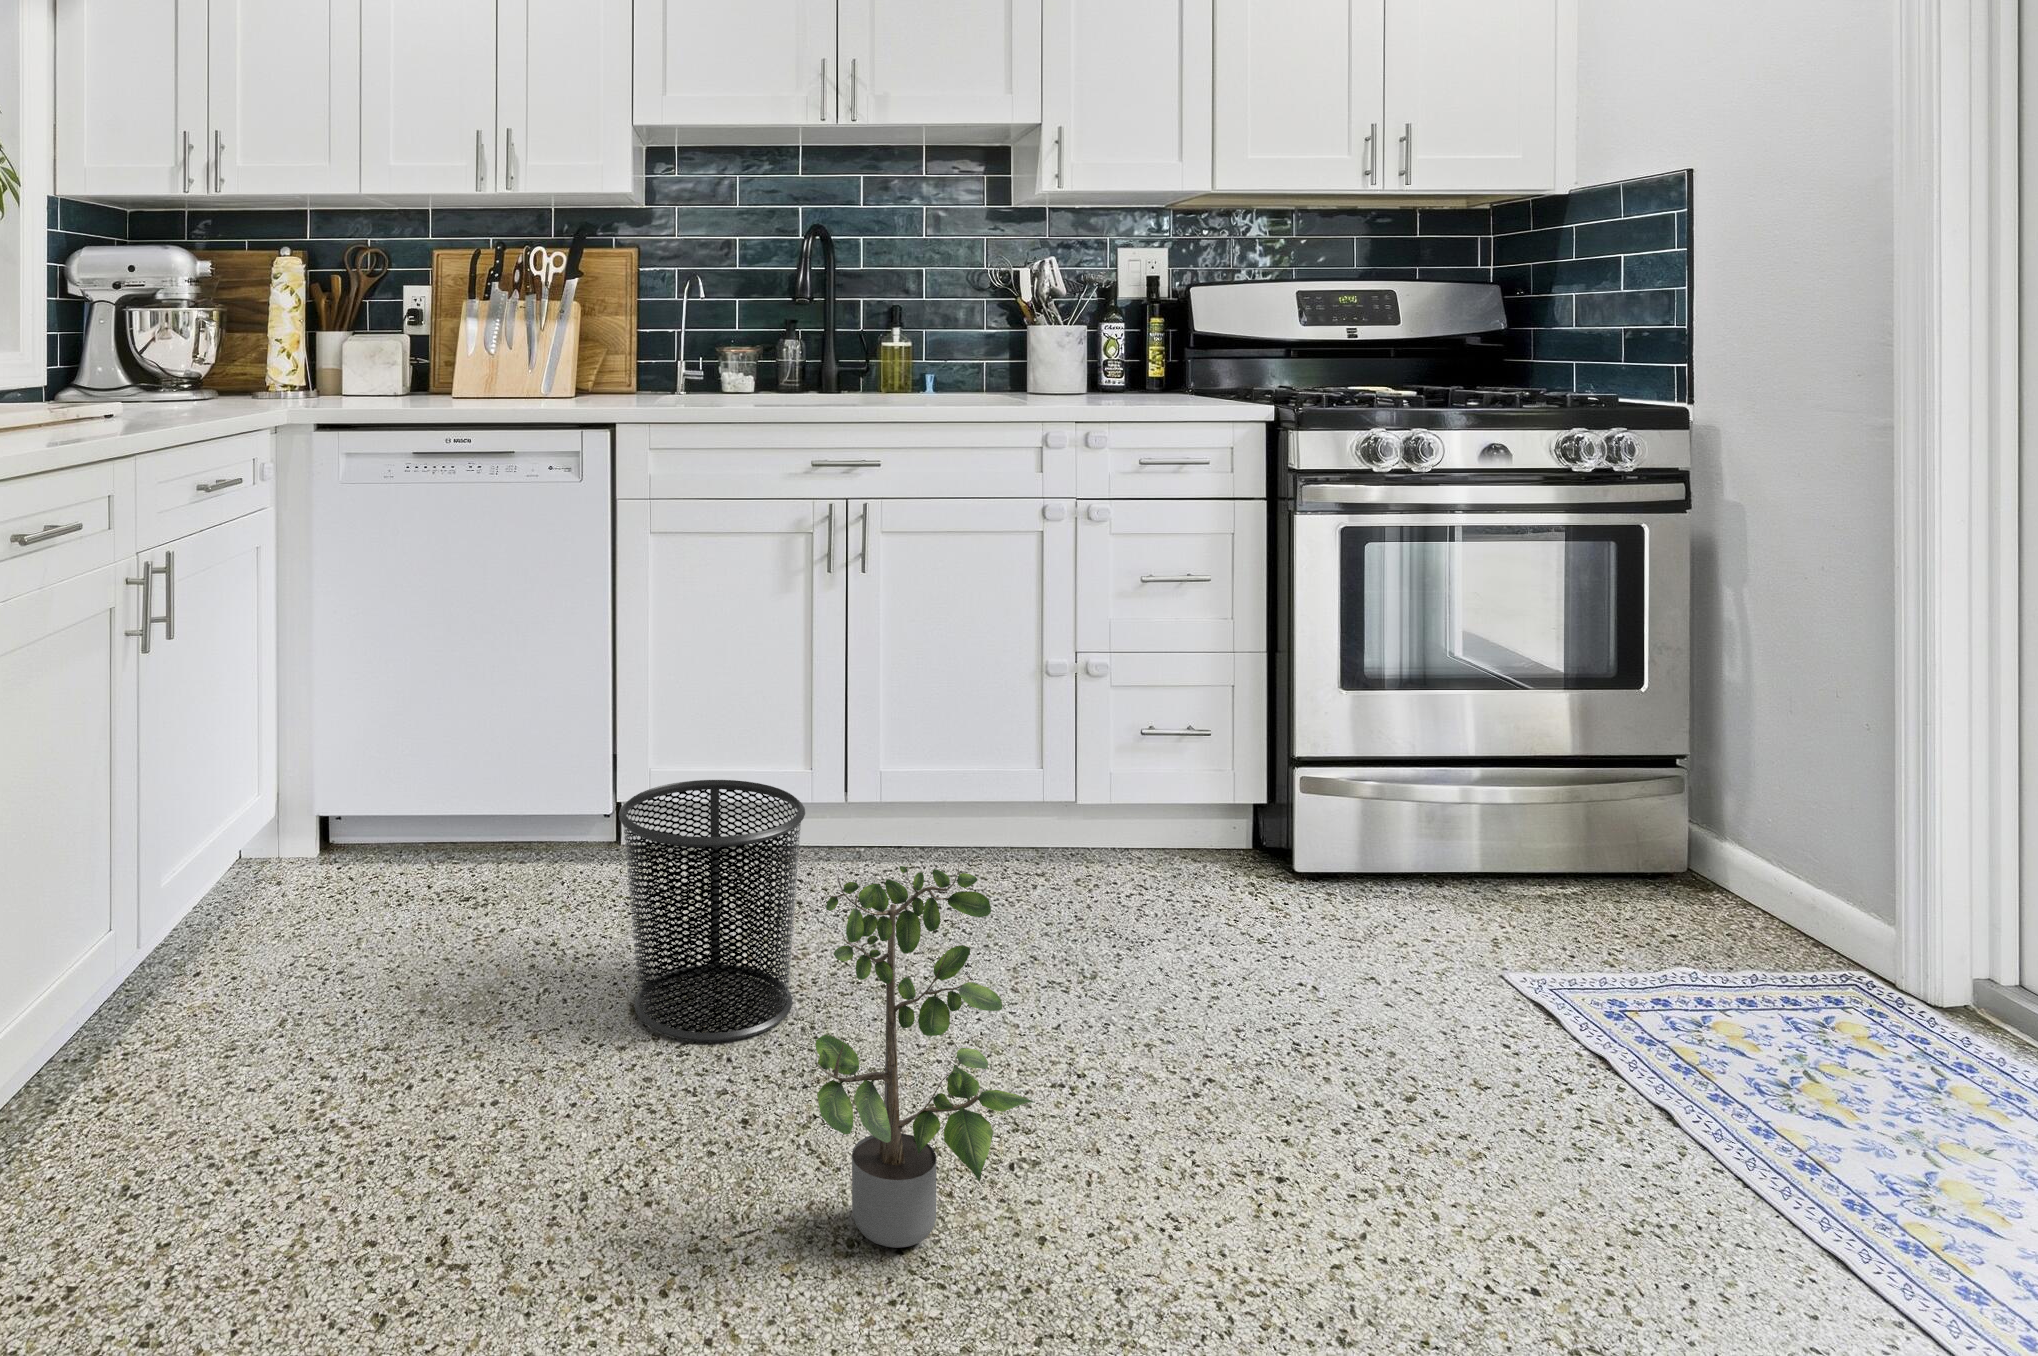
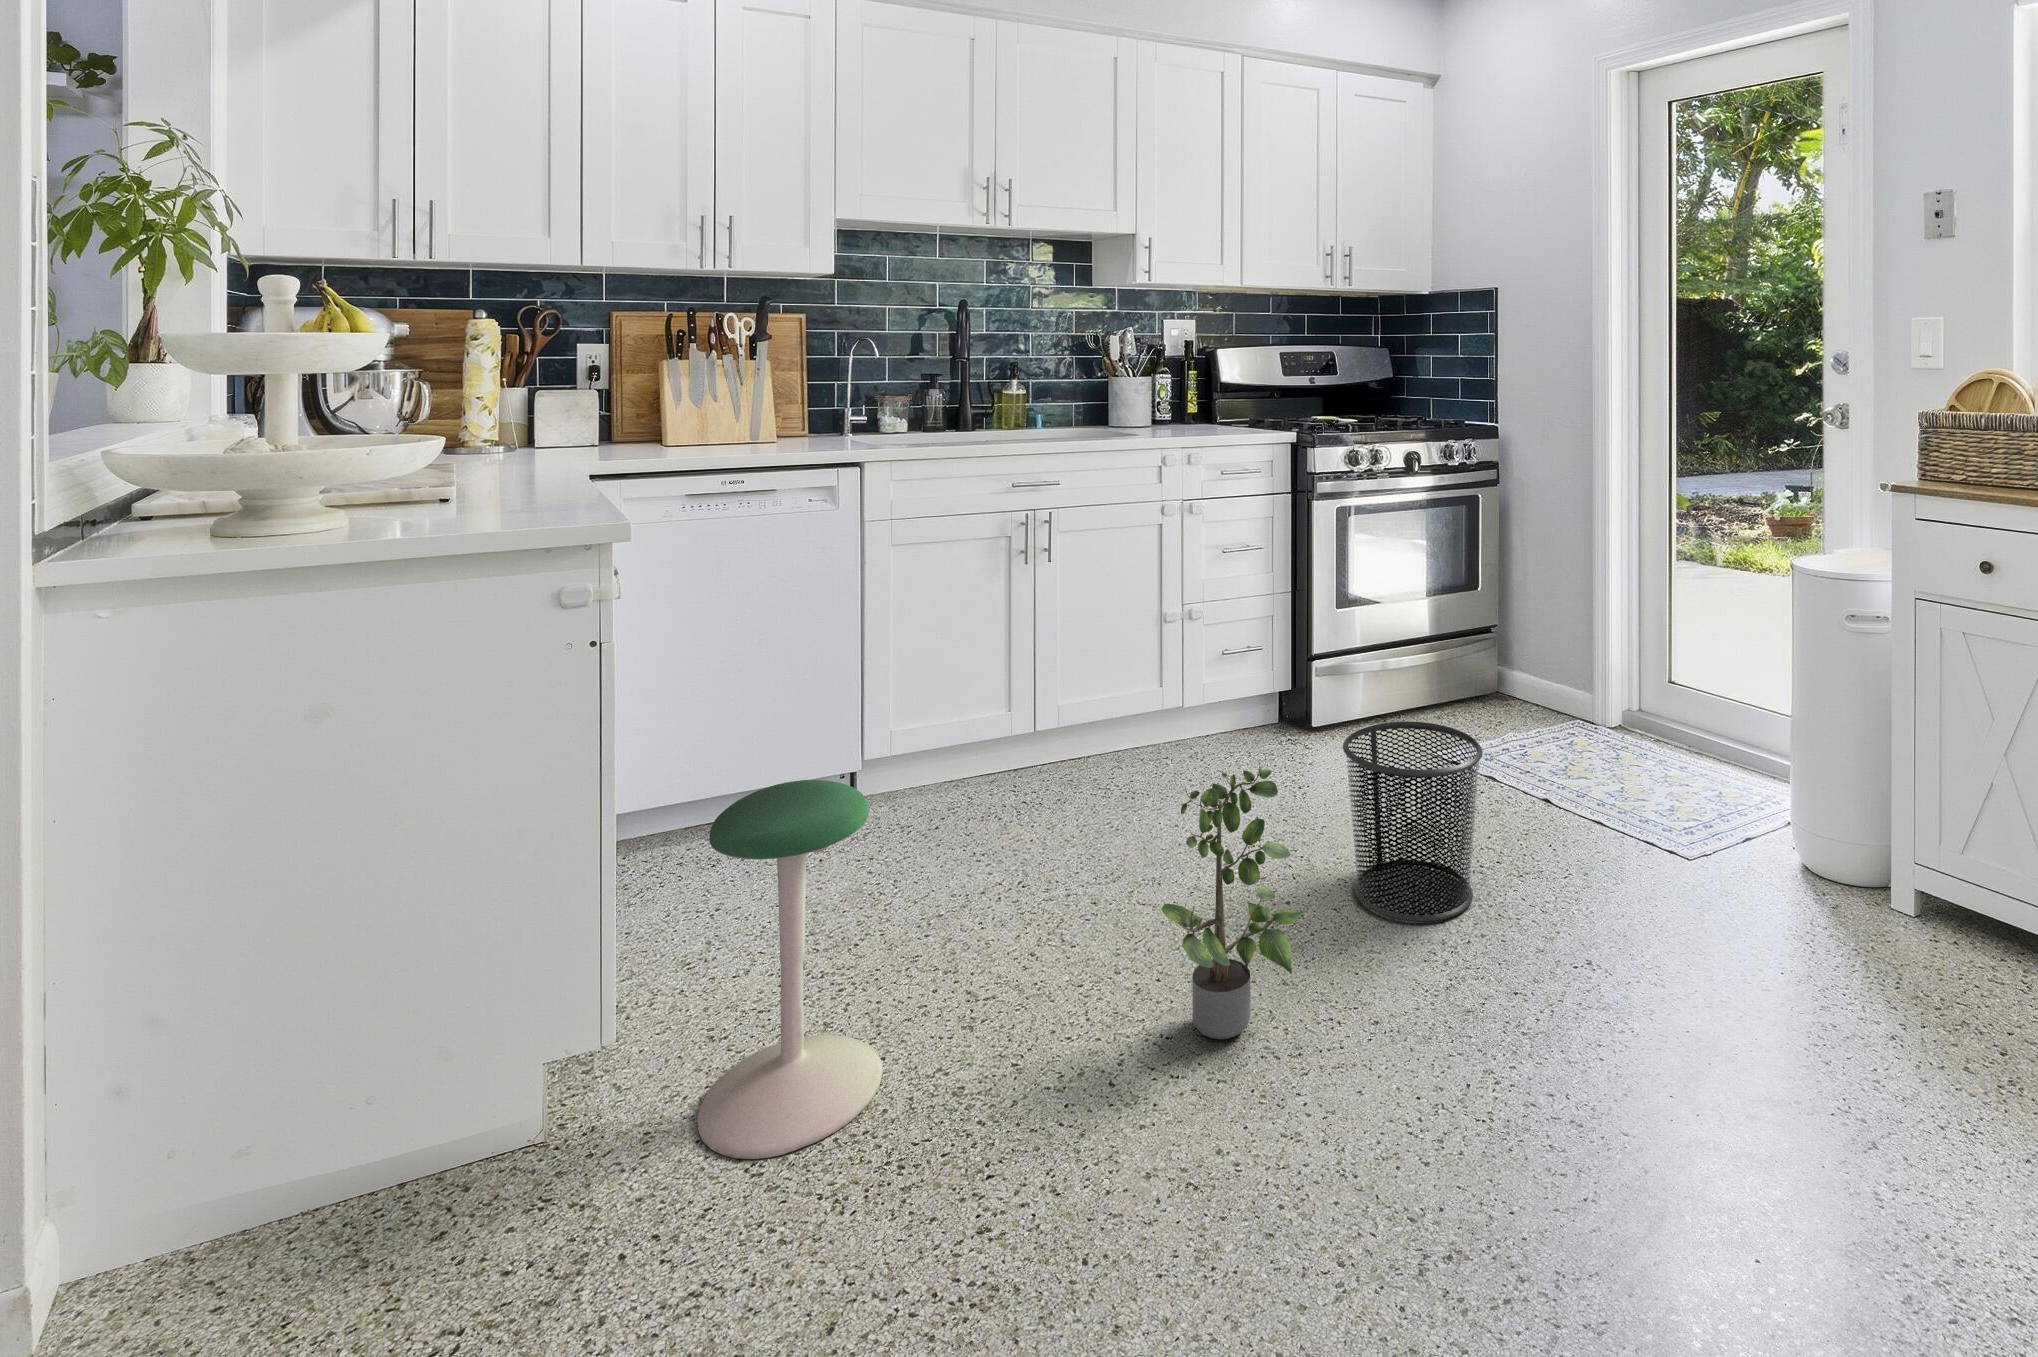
stool: none [279,779,487,1203] -> present [697,780,883,1159]
waste bin: present [619,780,805,1042] -> present [1343,721,1483,922]

